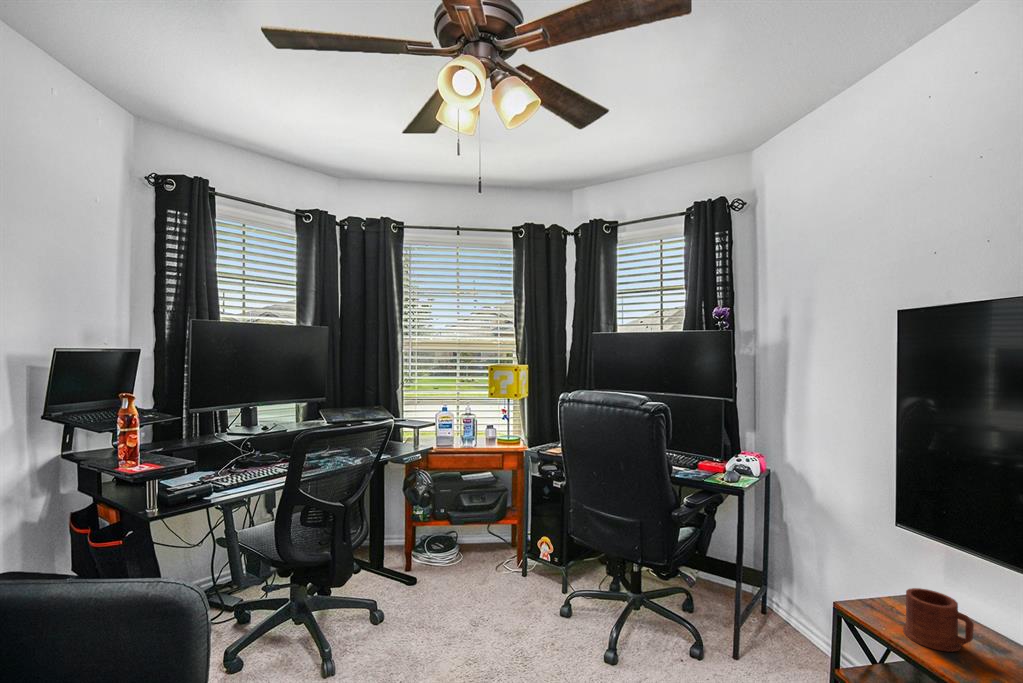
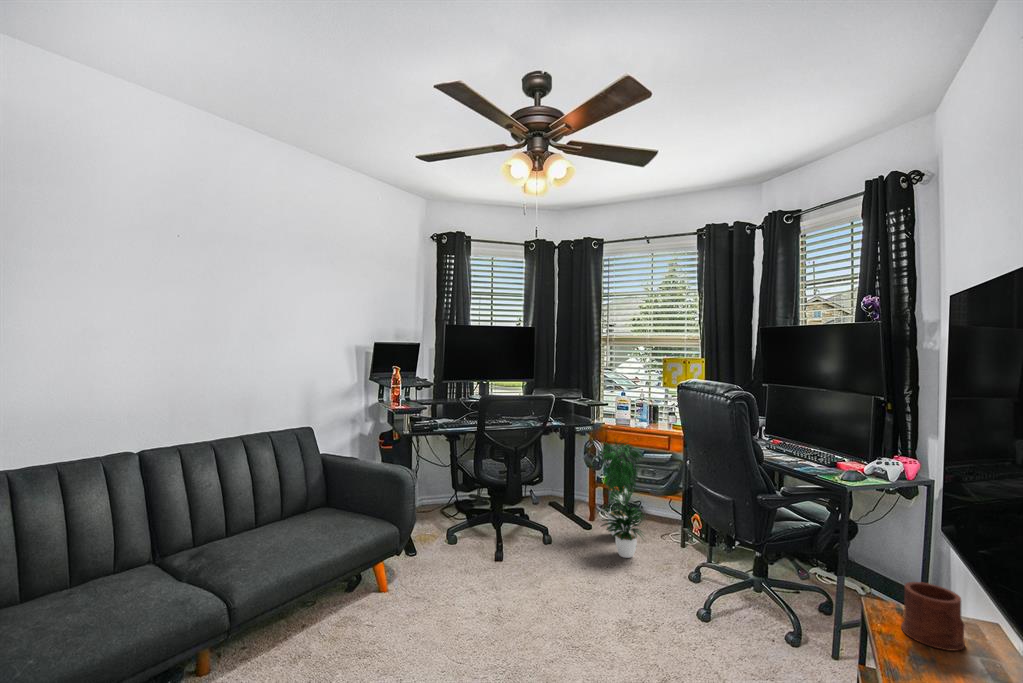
potted plant: none [426,462,505,612] -> present [600,442,644,558]

